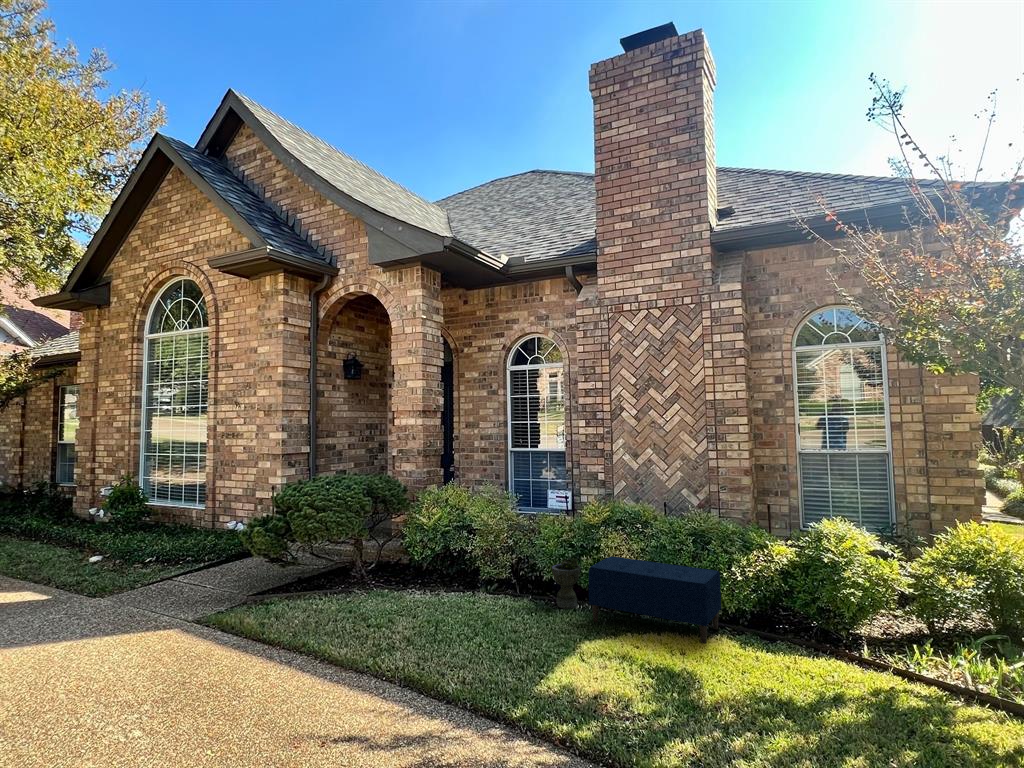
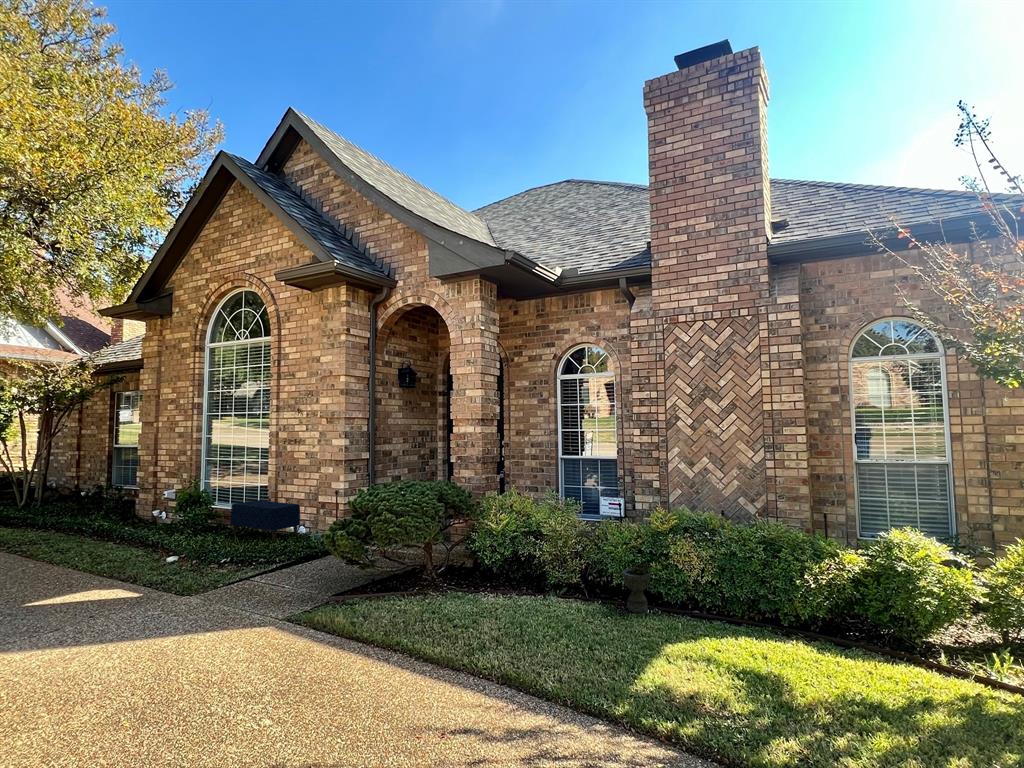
bench: present [589,556,721,644] -> present [231,500,300,541]

